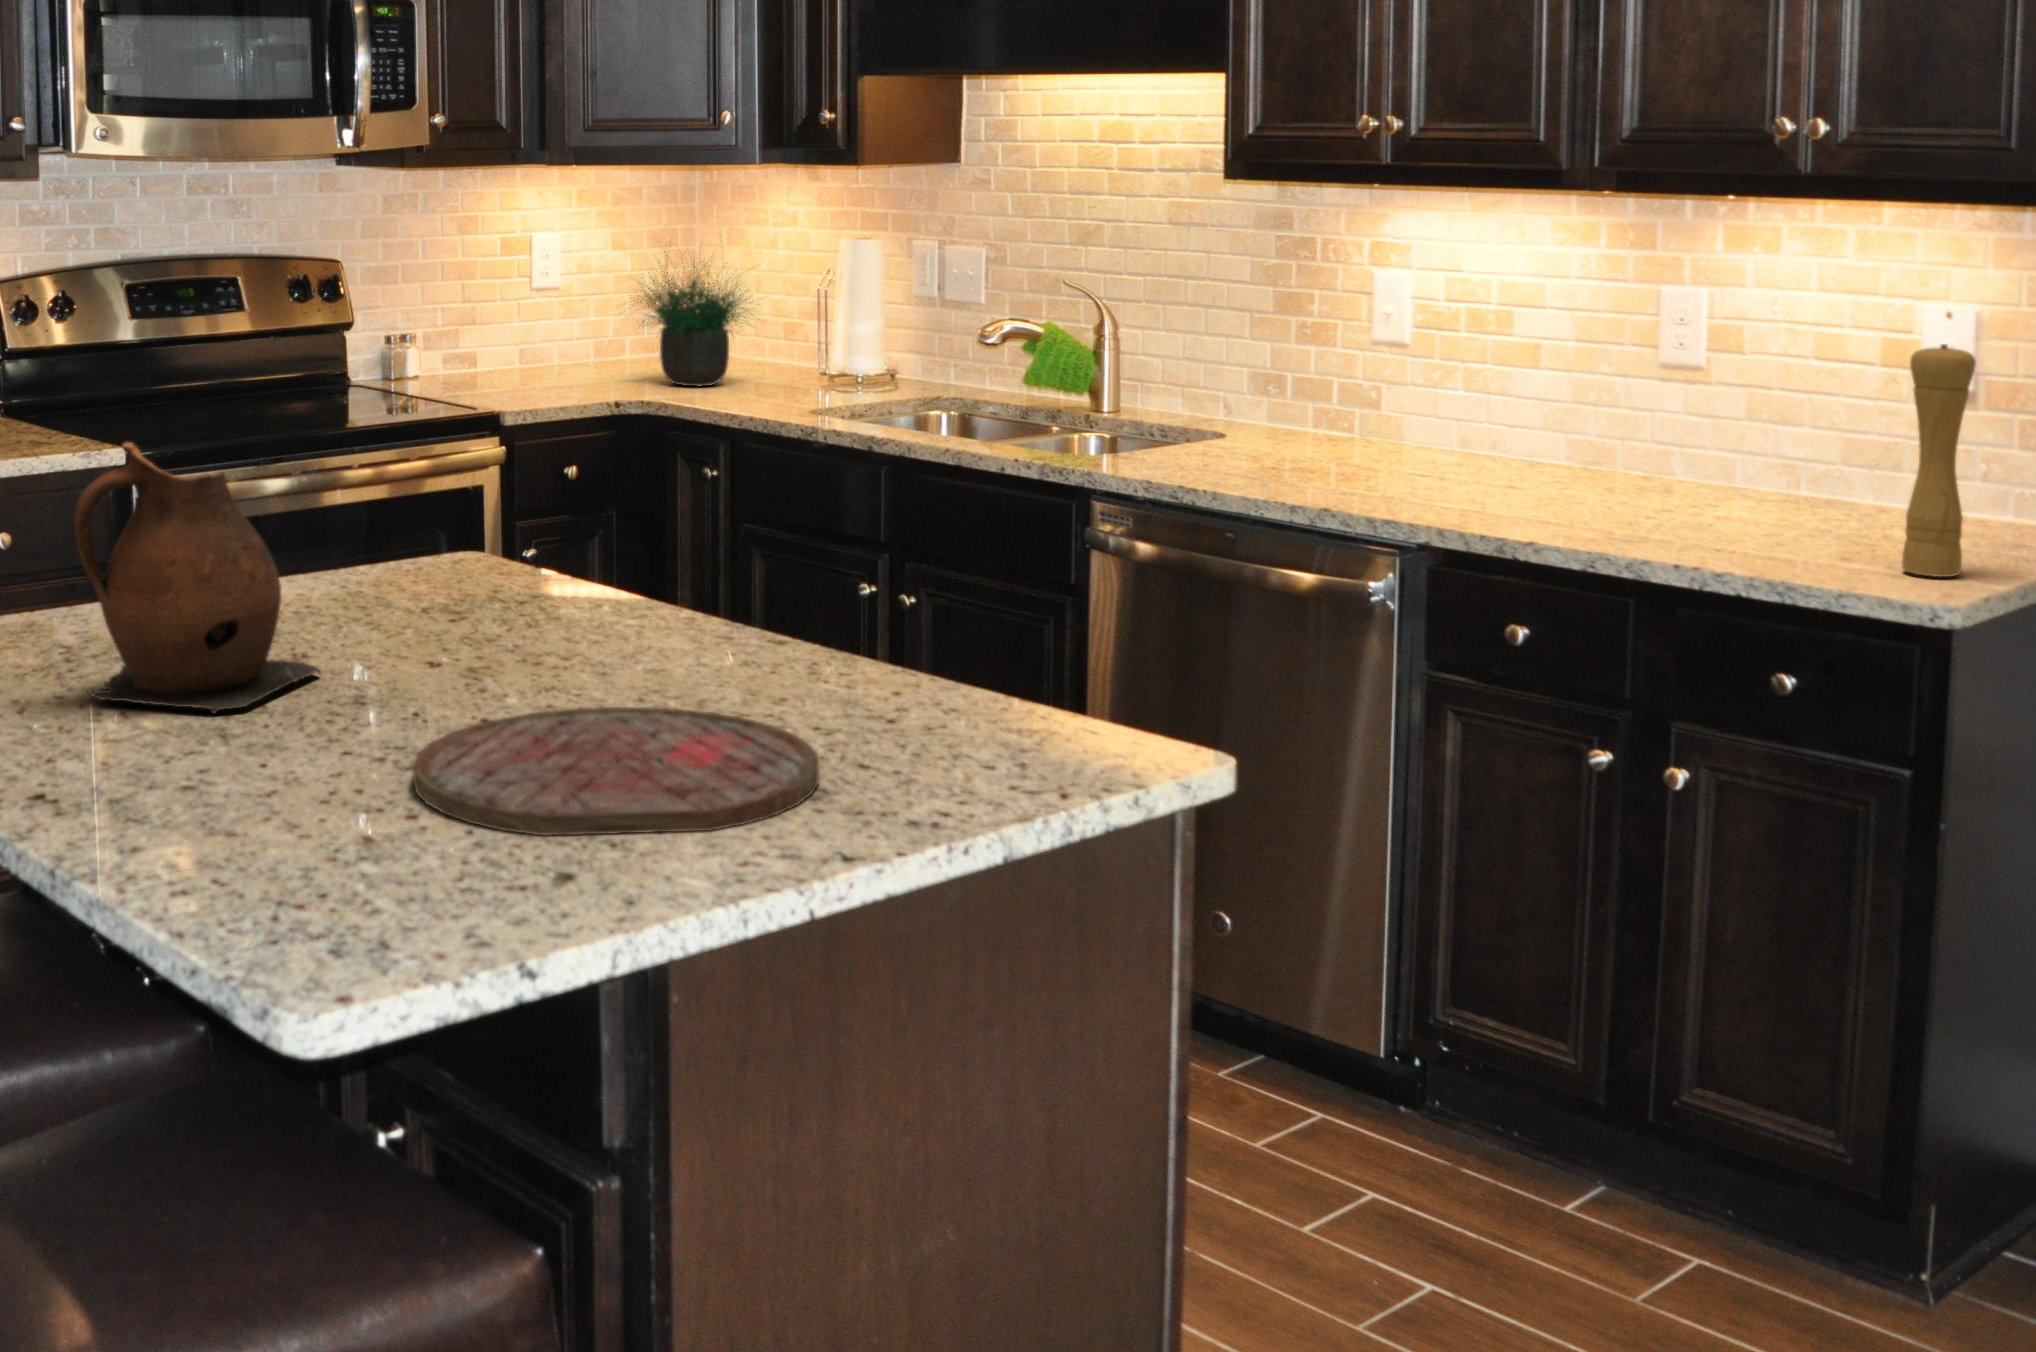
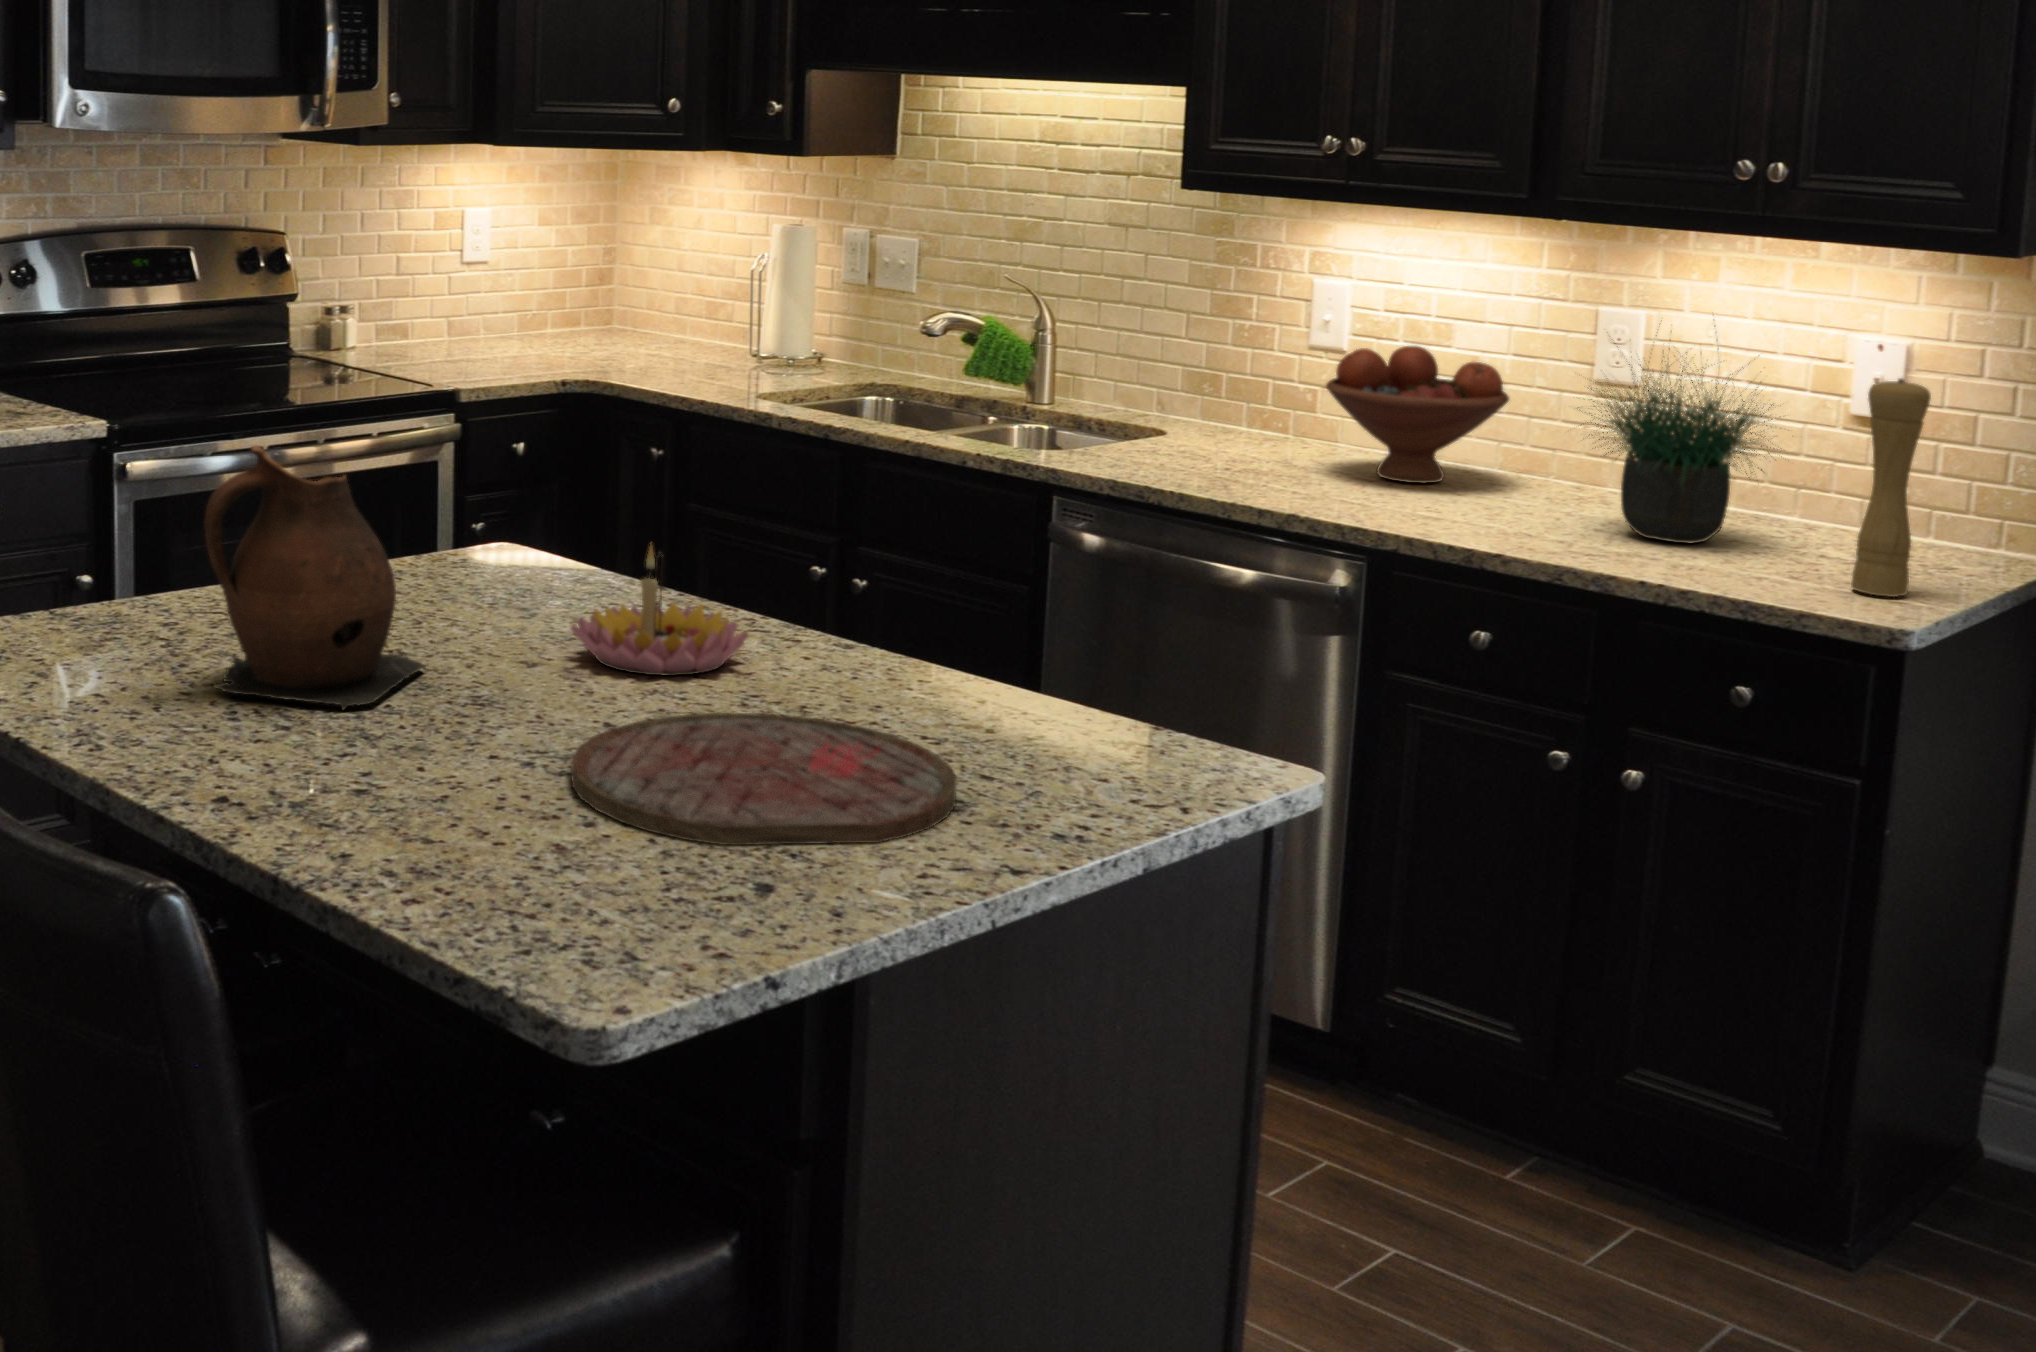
potted plant: present [637,258,753,386] -> present [1587,335,1782,543]
fruit bowl: none [1379,335,1571,479] -> present [1326,346,1509,483]
candle holder: none [479,536,668,675] -> present [570,547,749,676]

